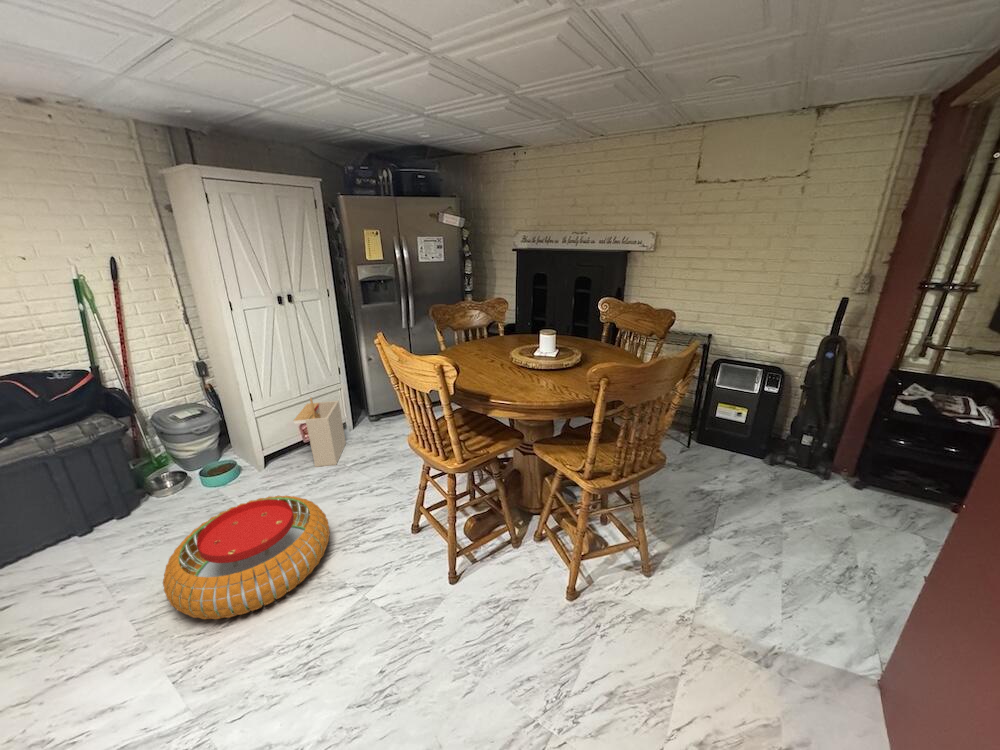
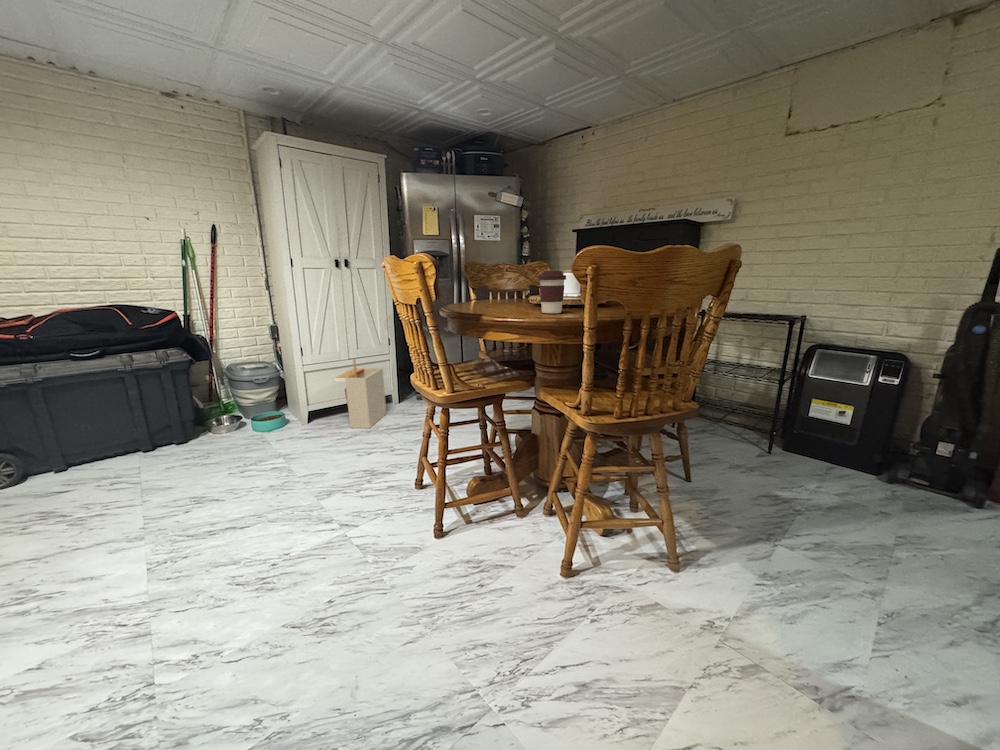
coffee cup: none [534,353,558,391] -> present [538,271,566,313]
pouf: present [163,496,330,619] -> none [172,433,336,528]

